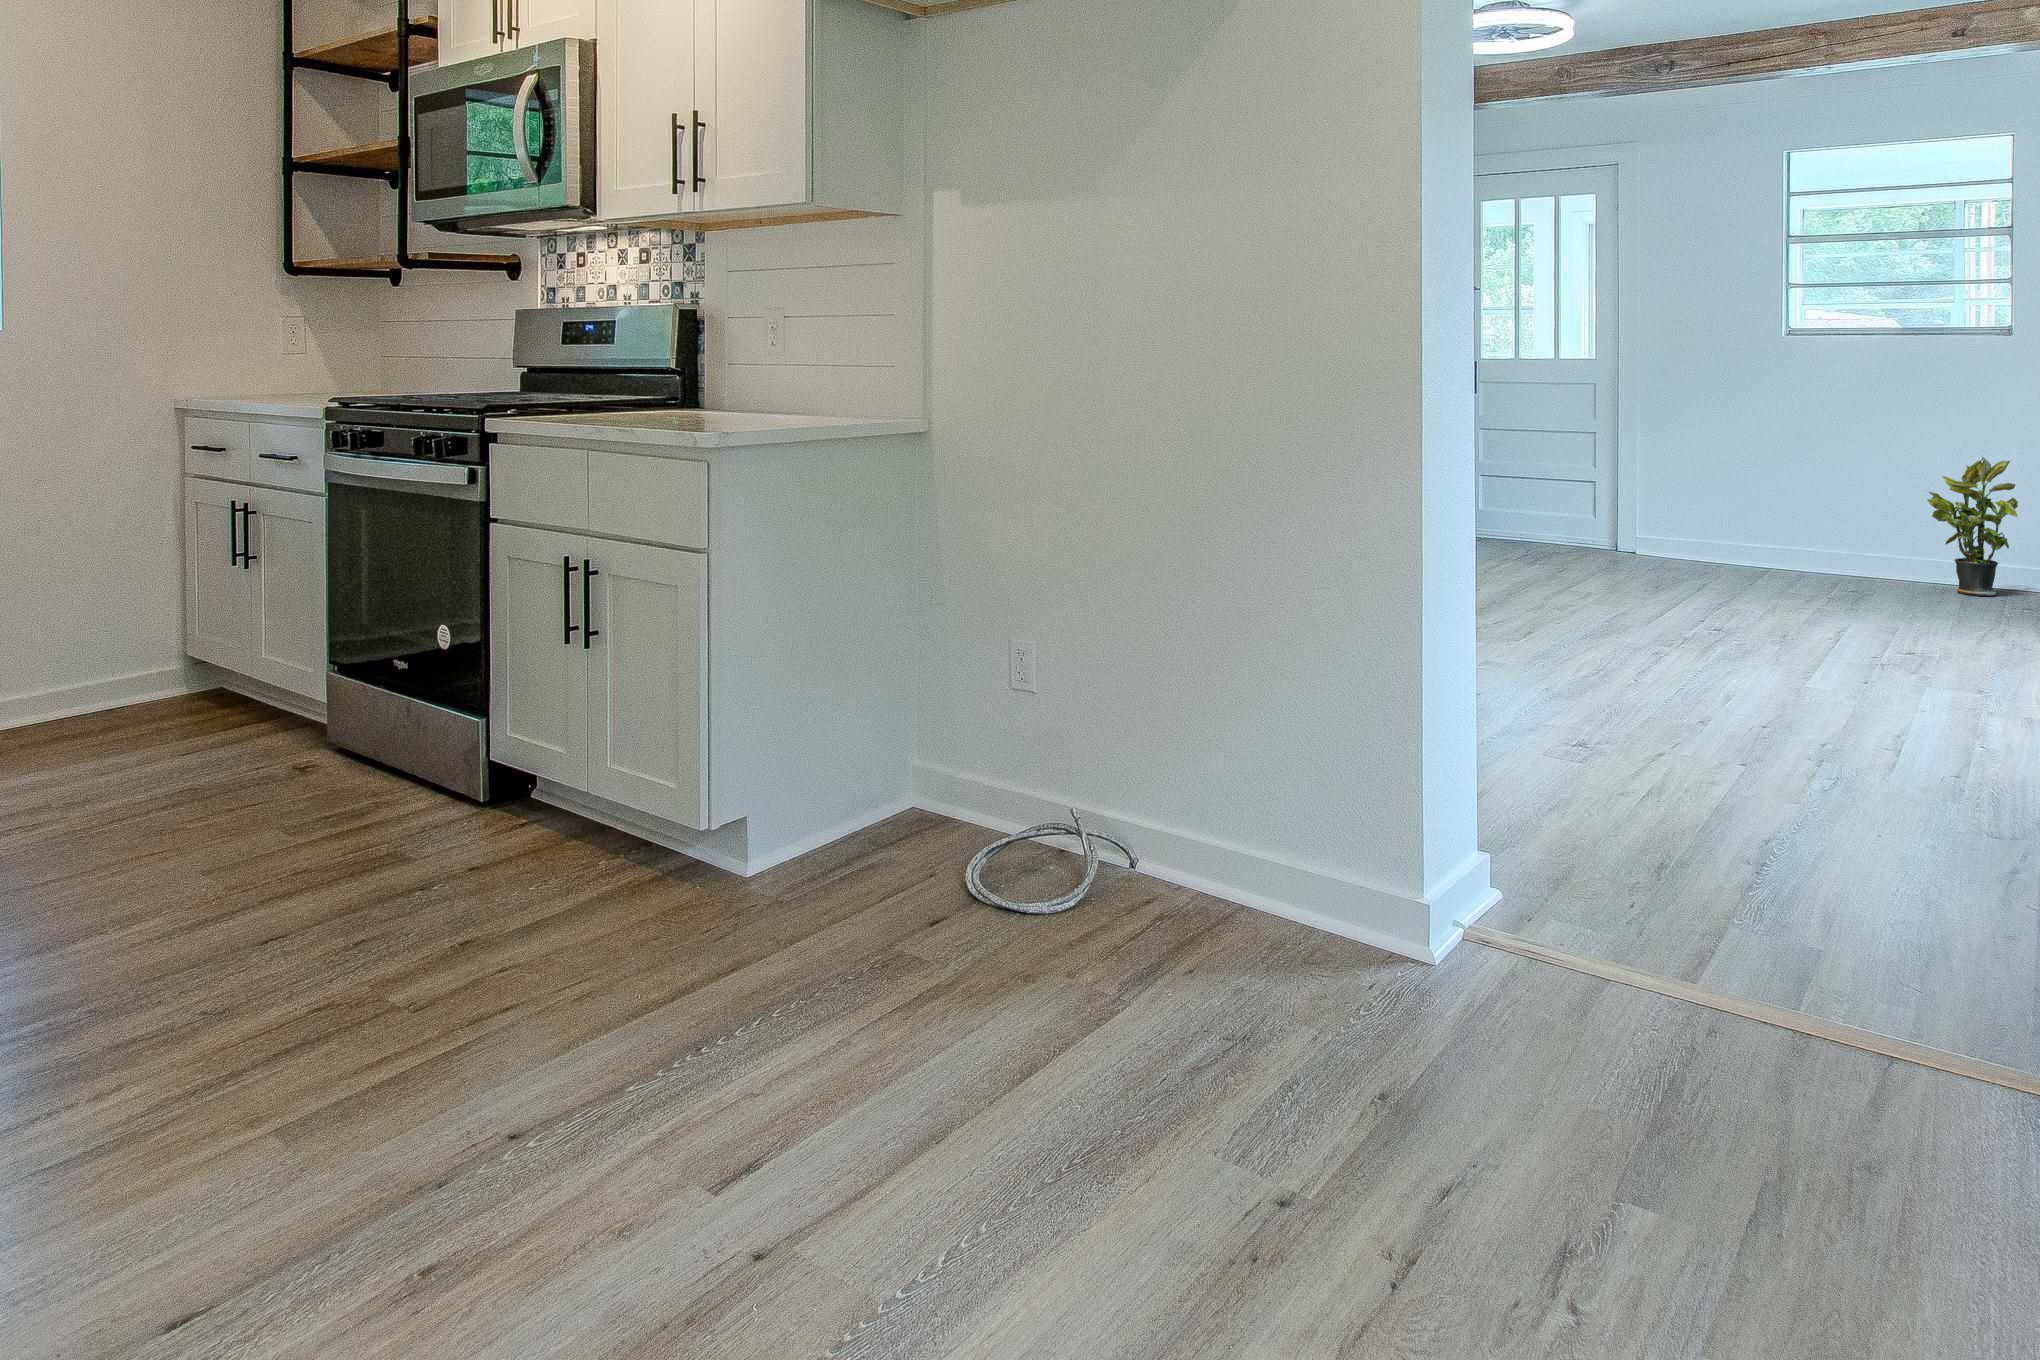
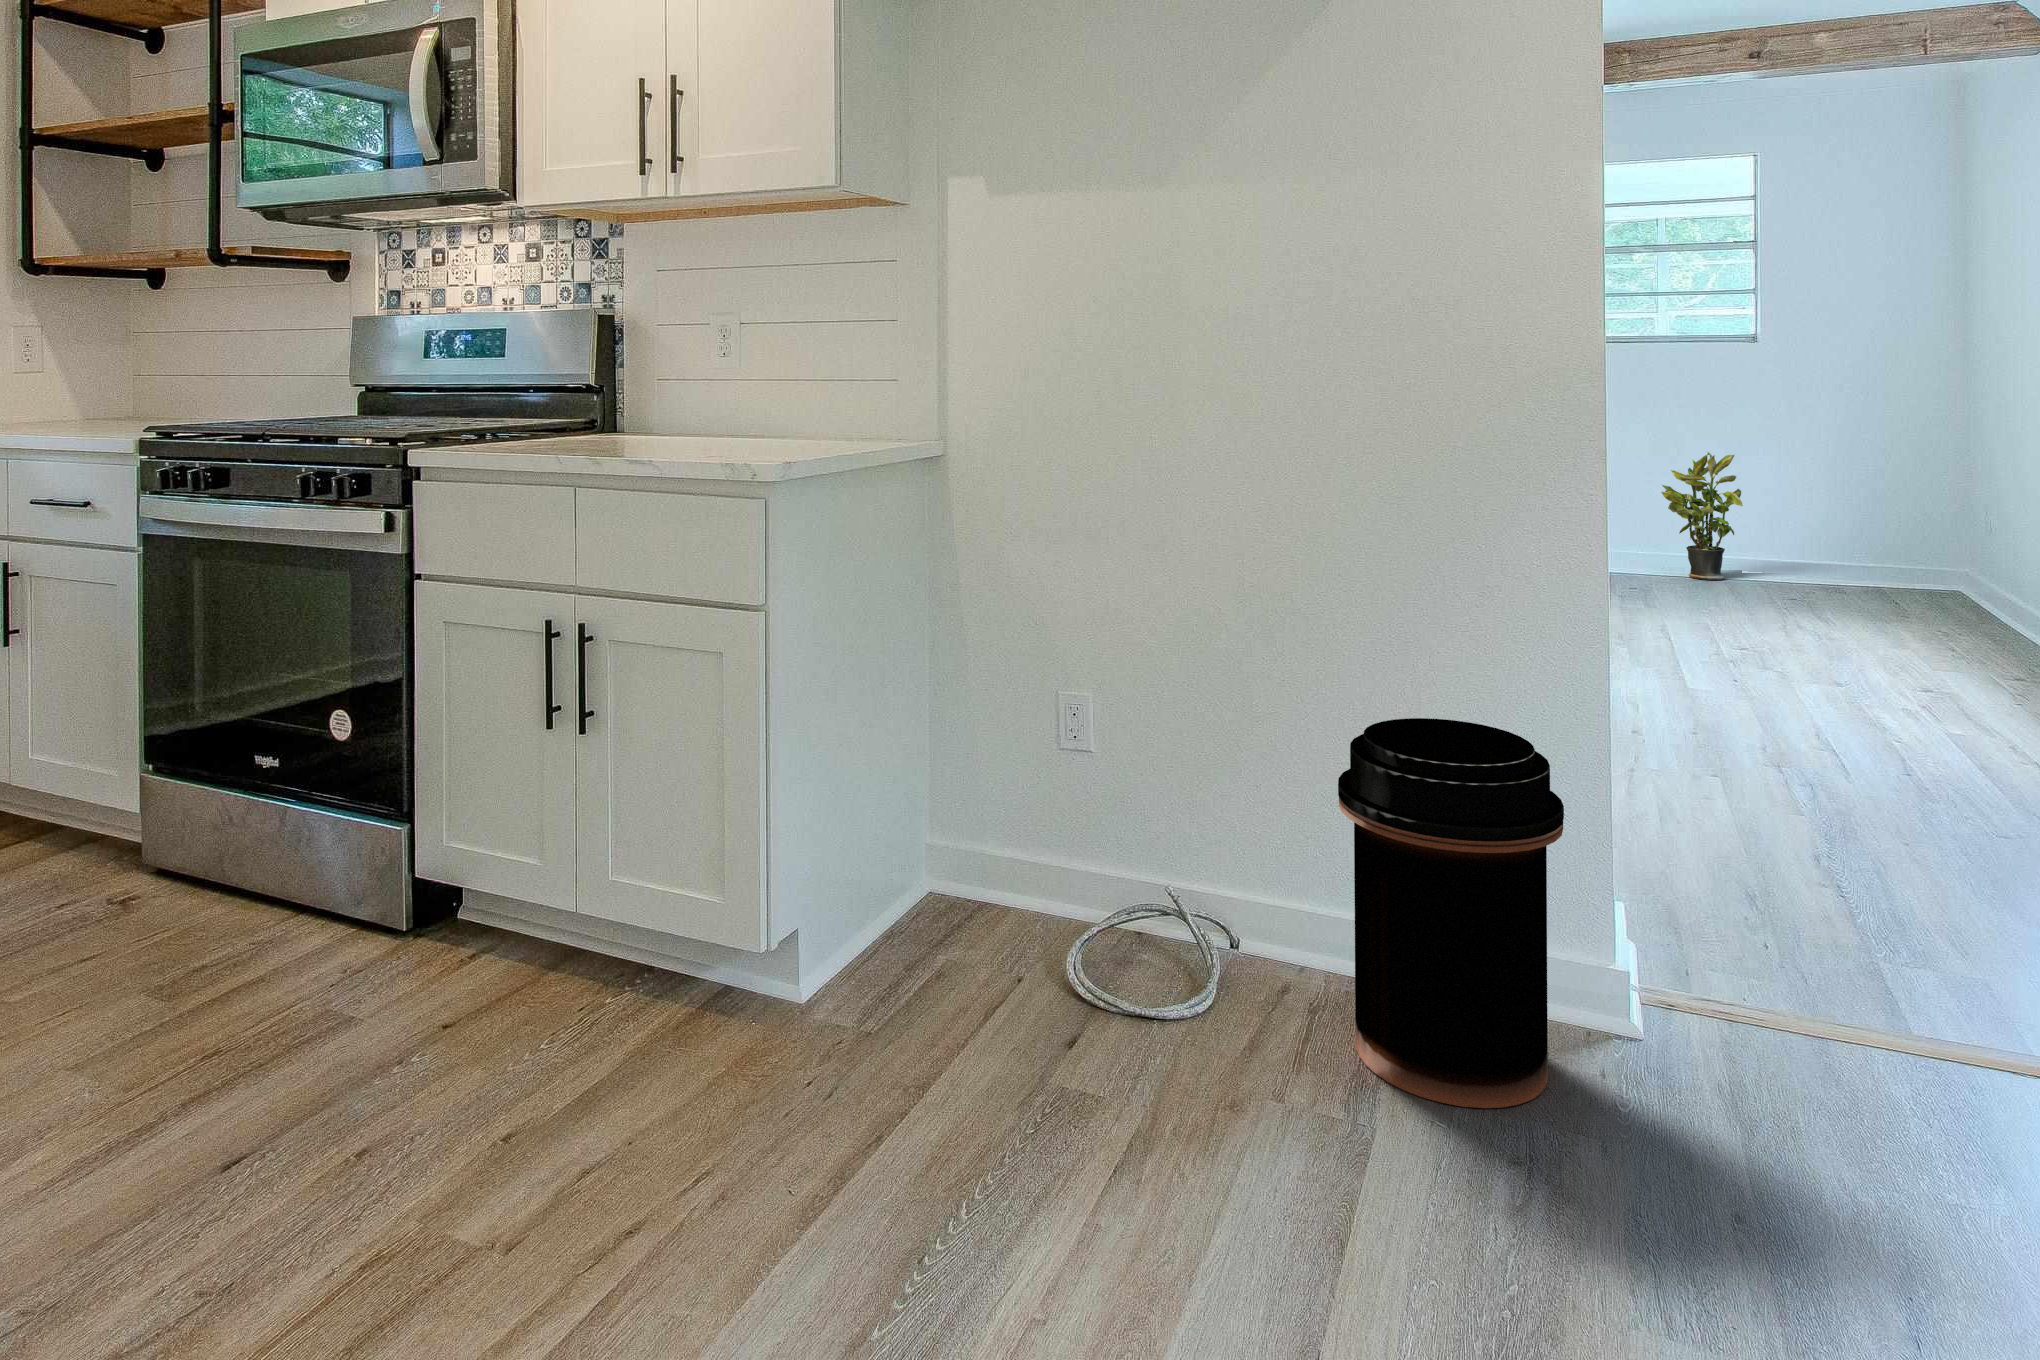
trash can: none [1155,669,1339,1000] -> present [1338,718,1564,1108]

